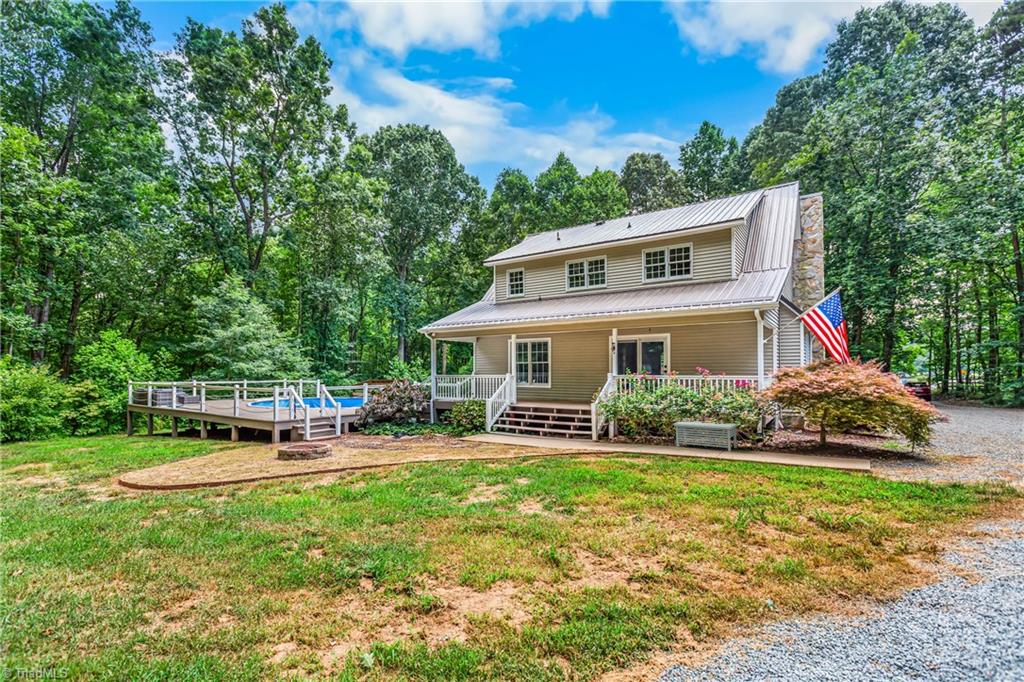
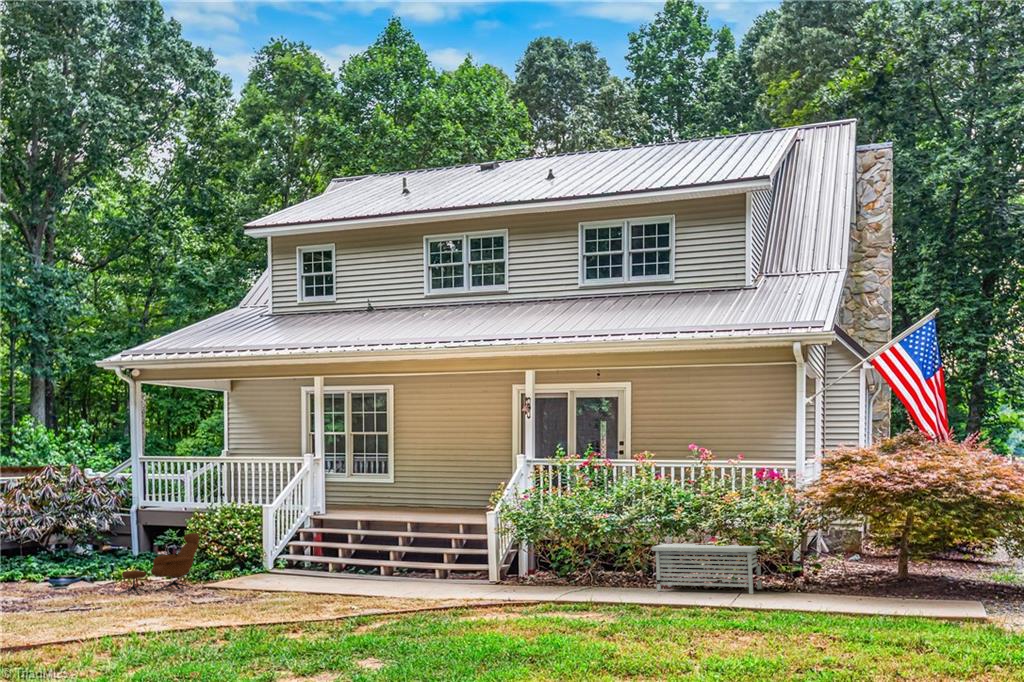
lounge chair: none [423,407,458,435] -> present [122,533,199,593]

